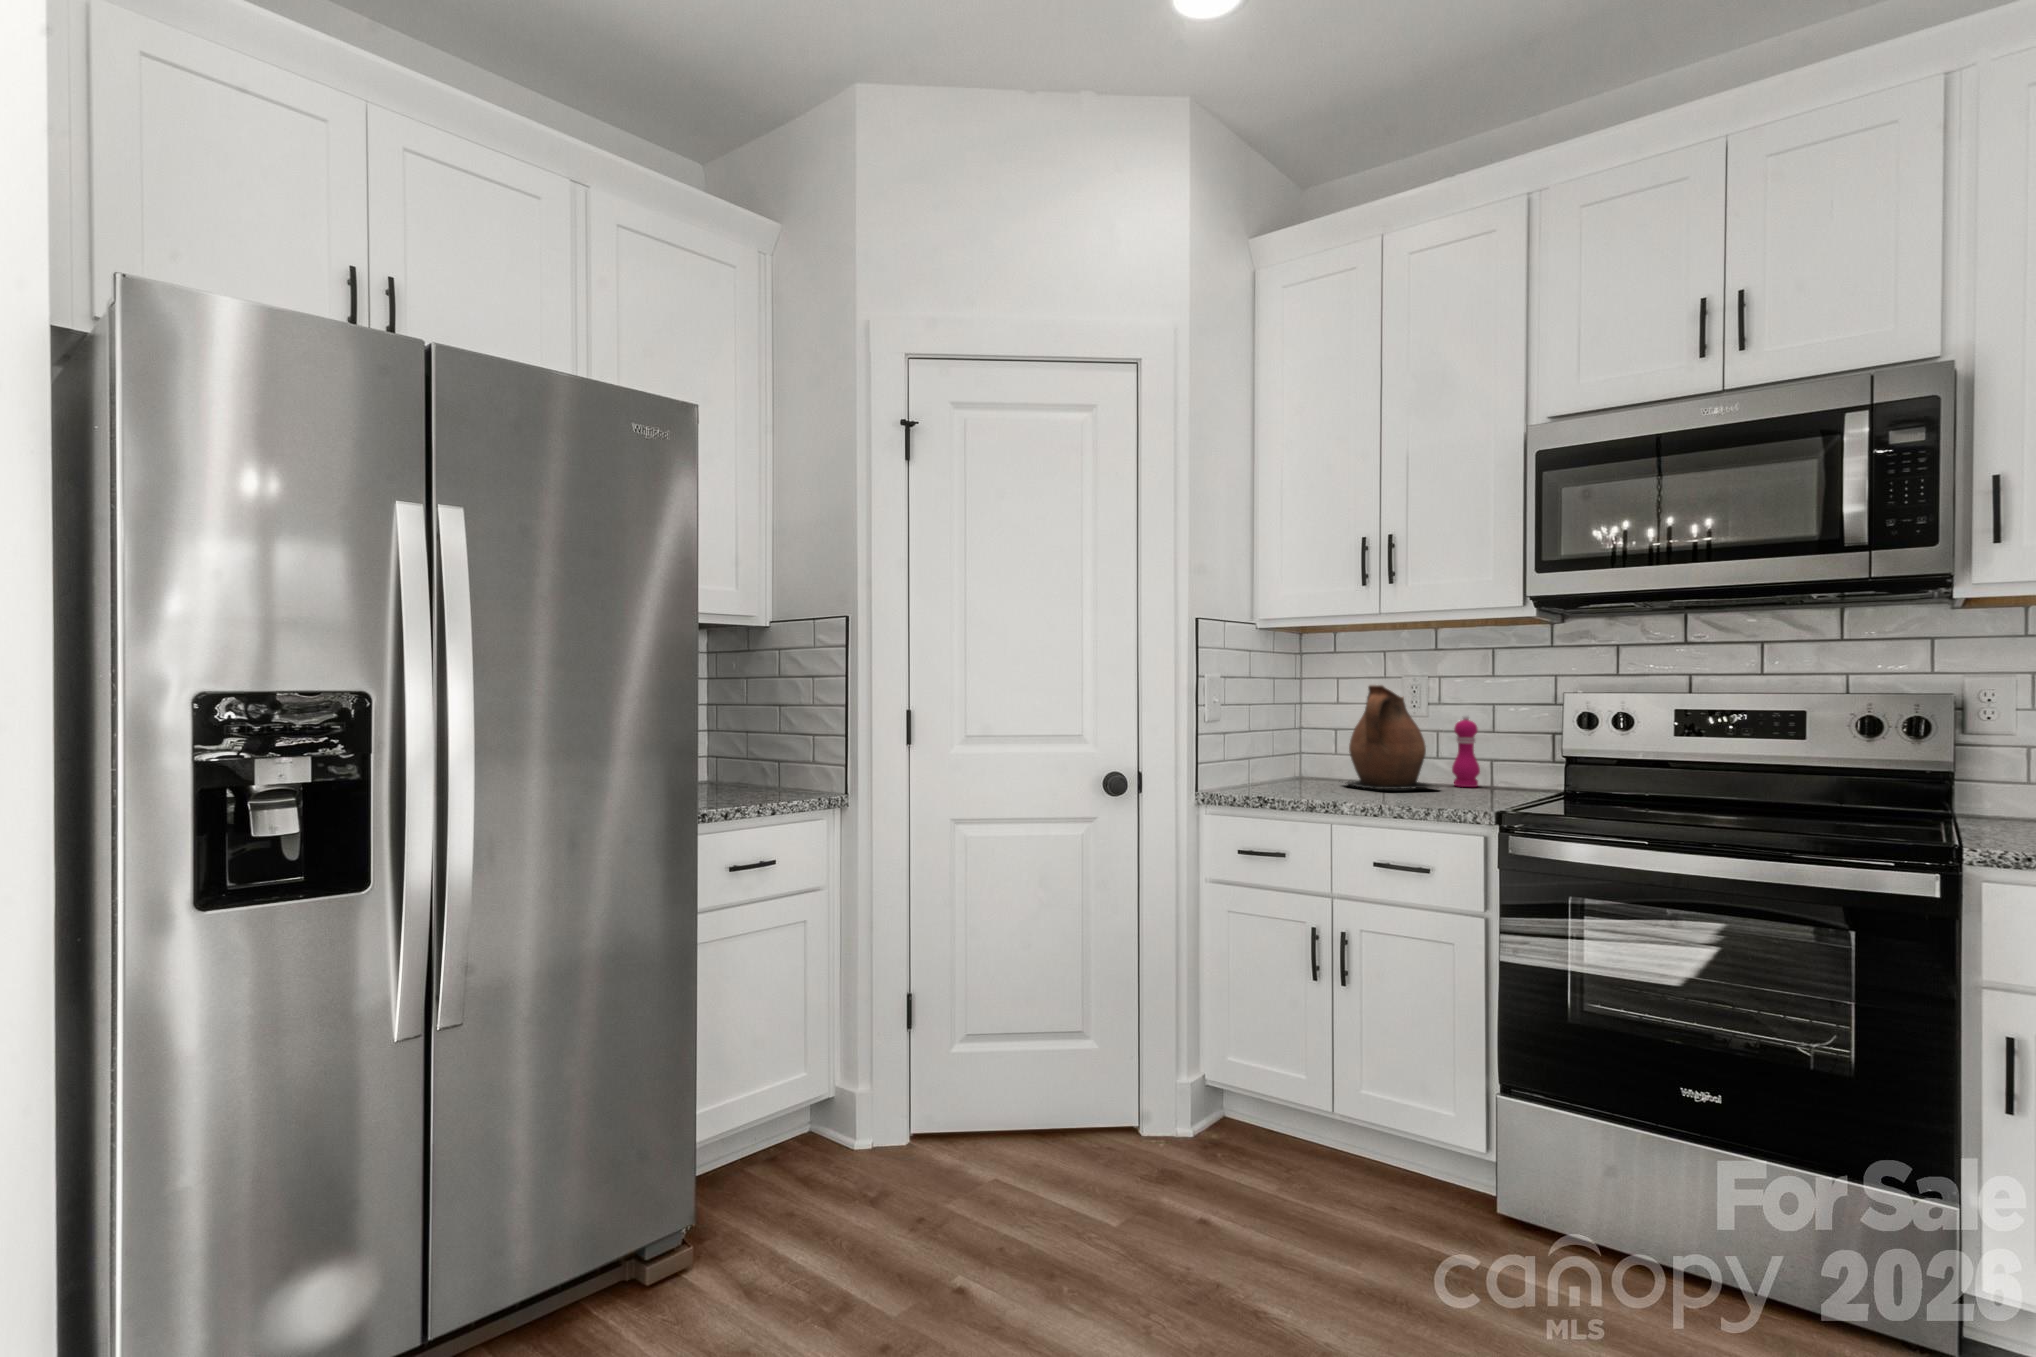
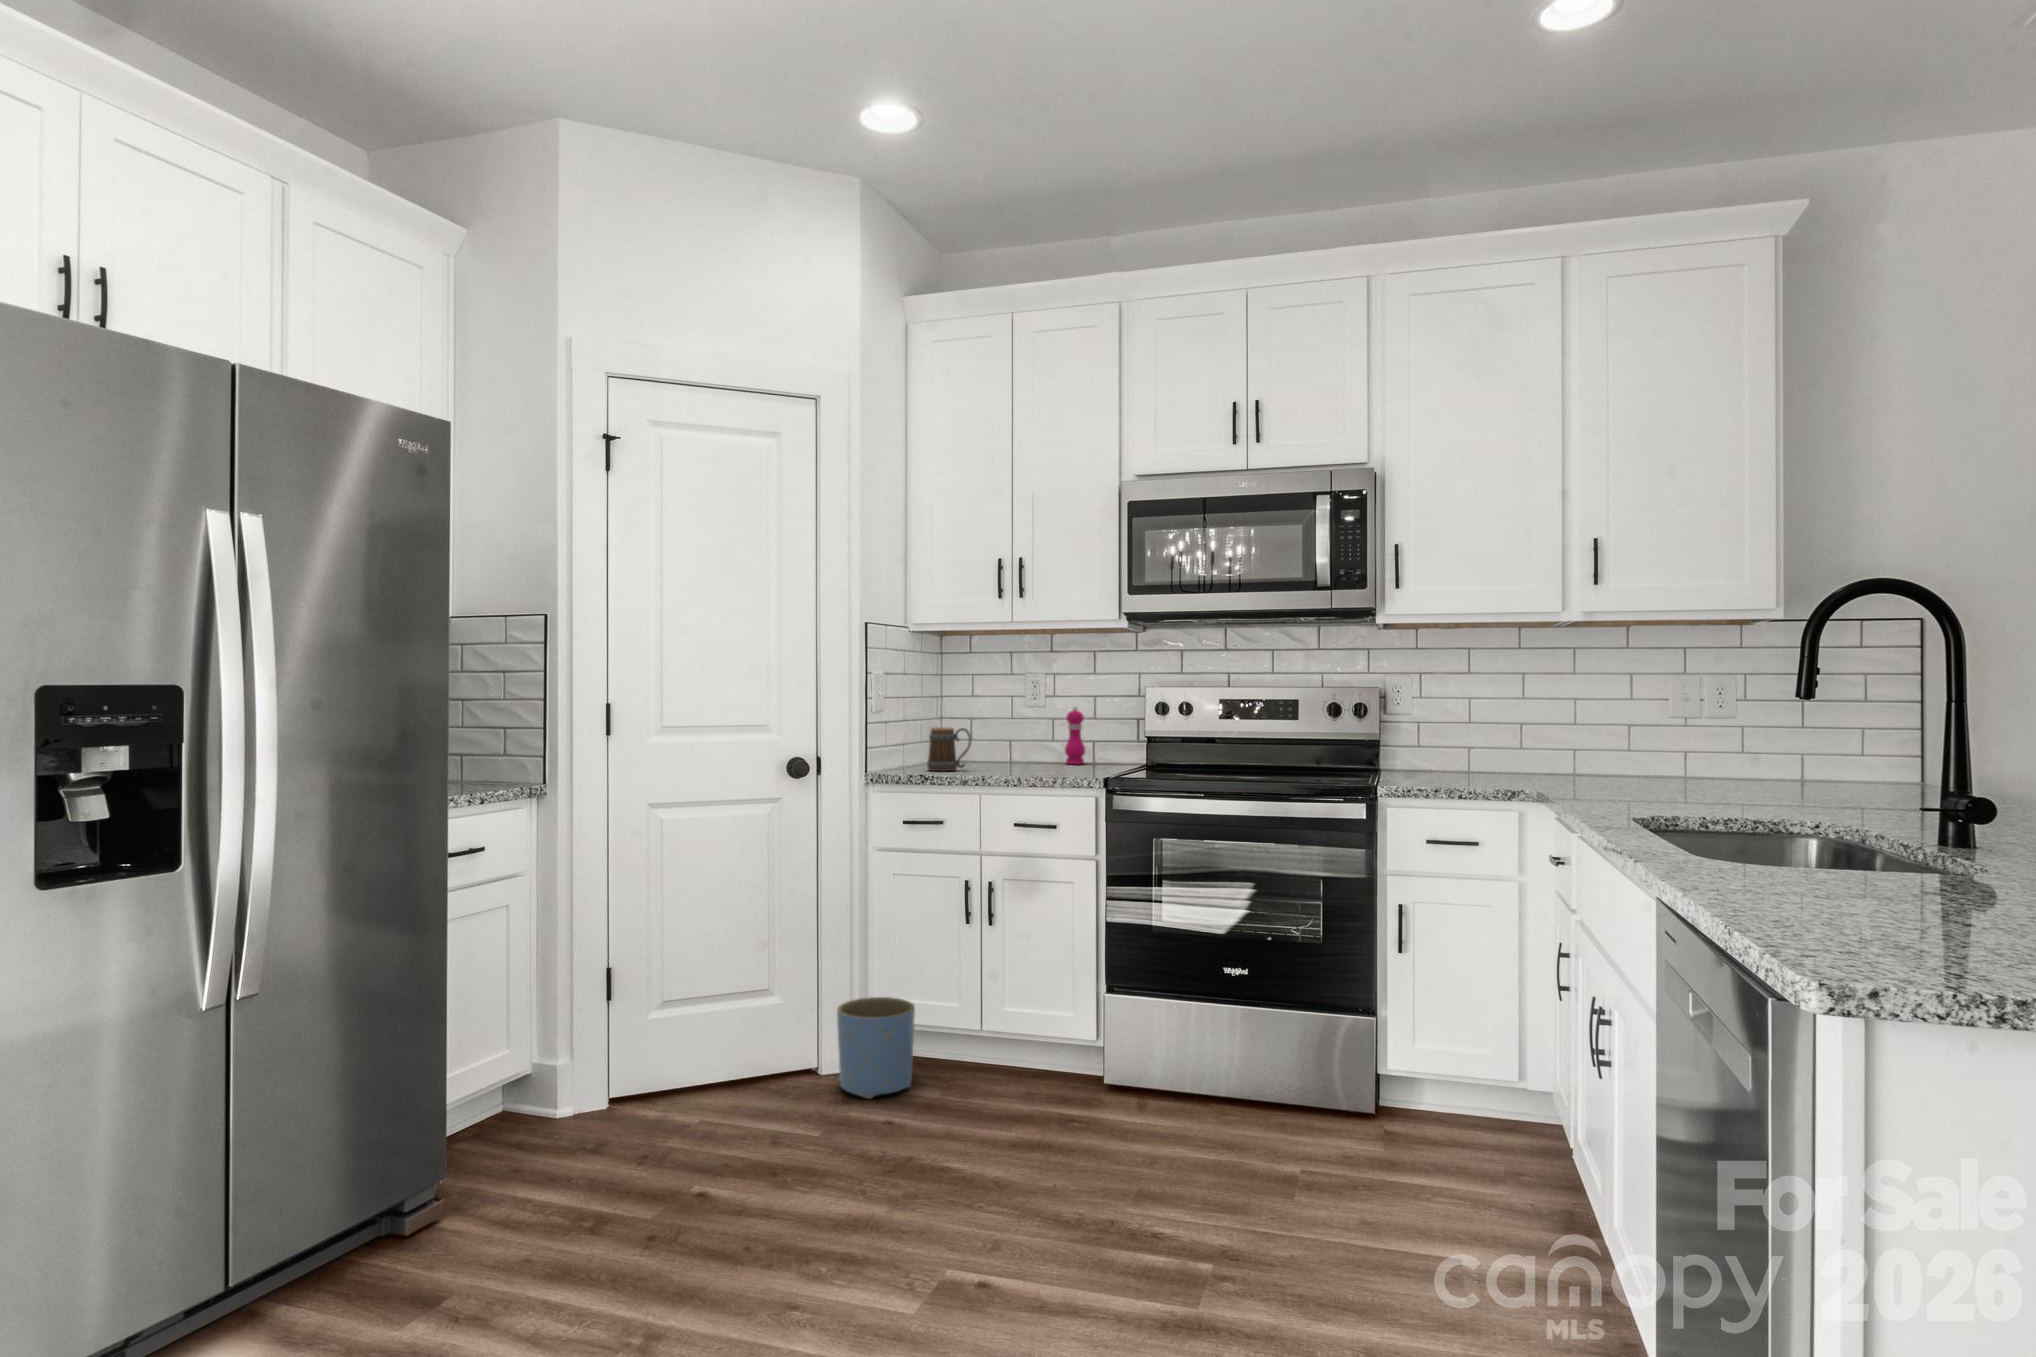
ceramic pitcher: present [1345,685,1439,789] -> none [978,682,1058,767]
mug: none [1269,739,1324,792] -> present [927,727,971,771]
planter: none [1155,1054,1248,1182] -> present [837,997,915,1099]

